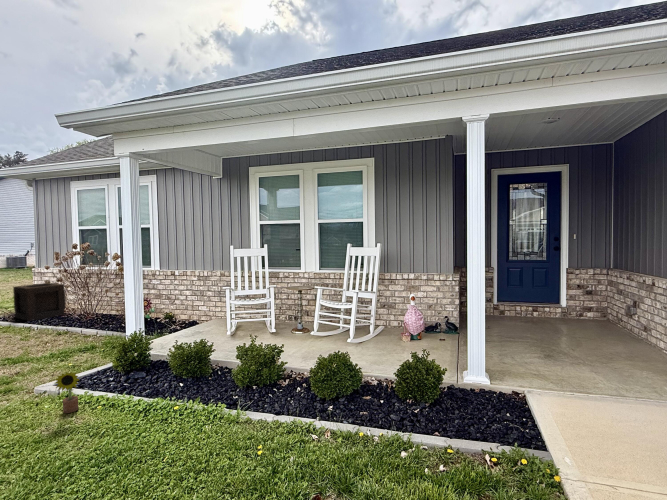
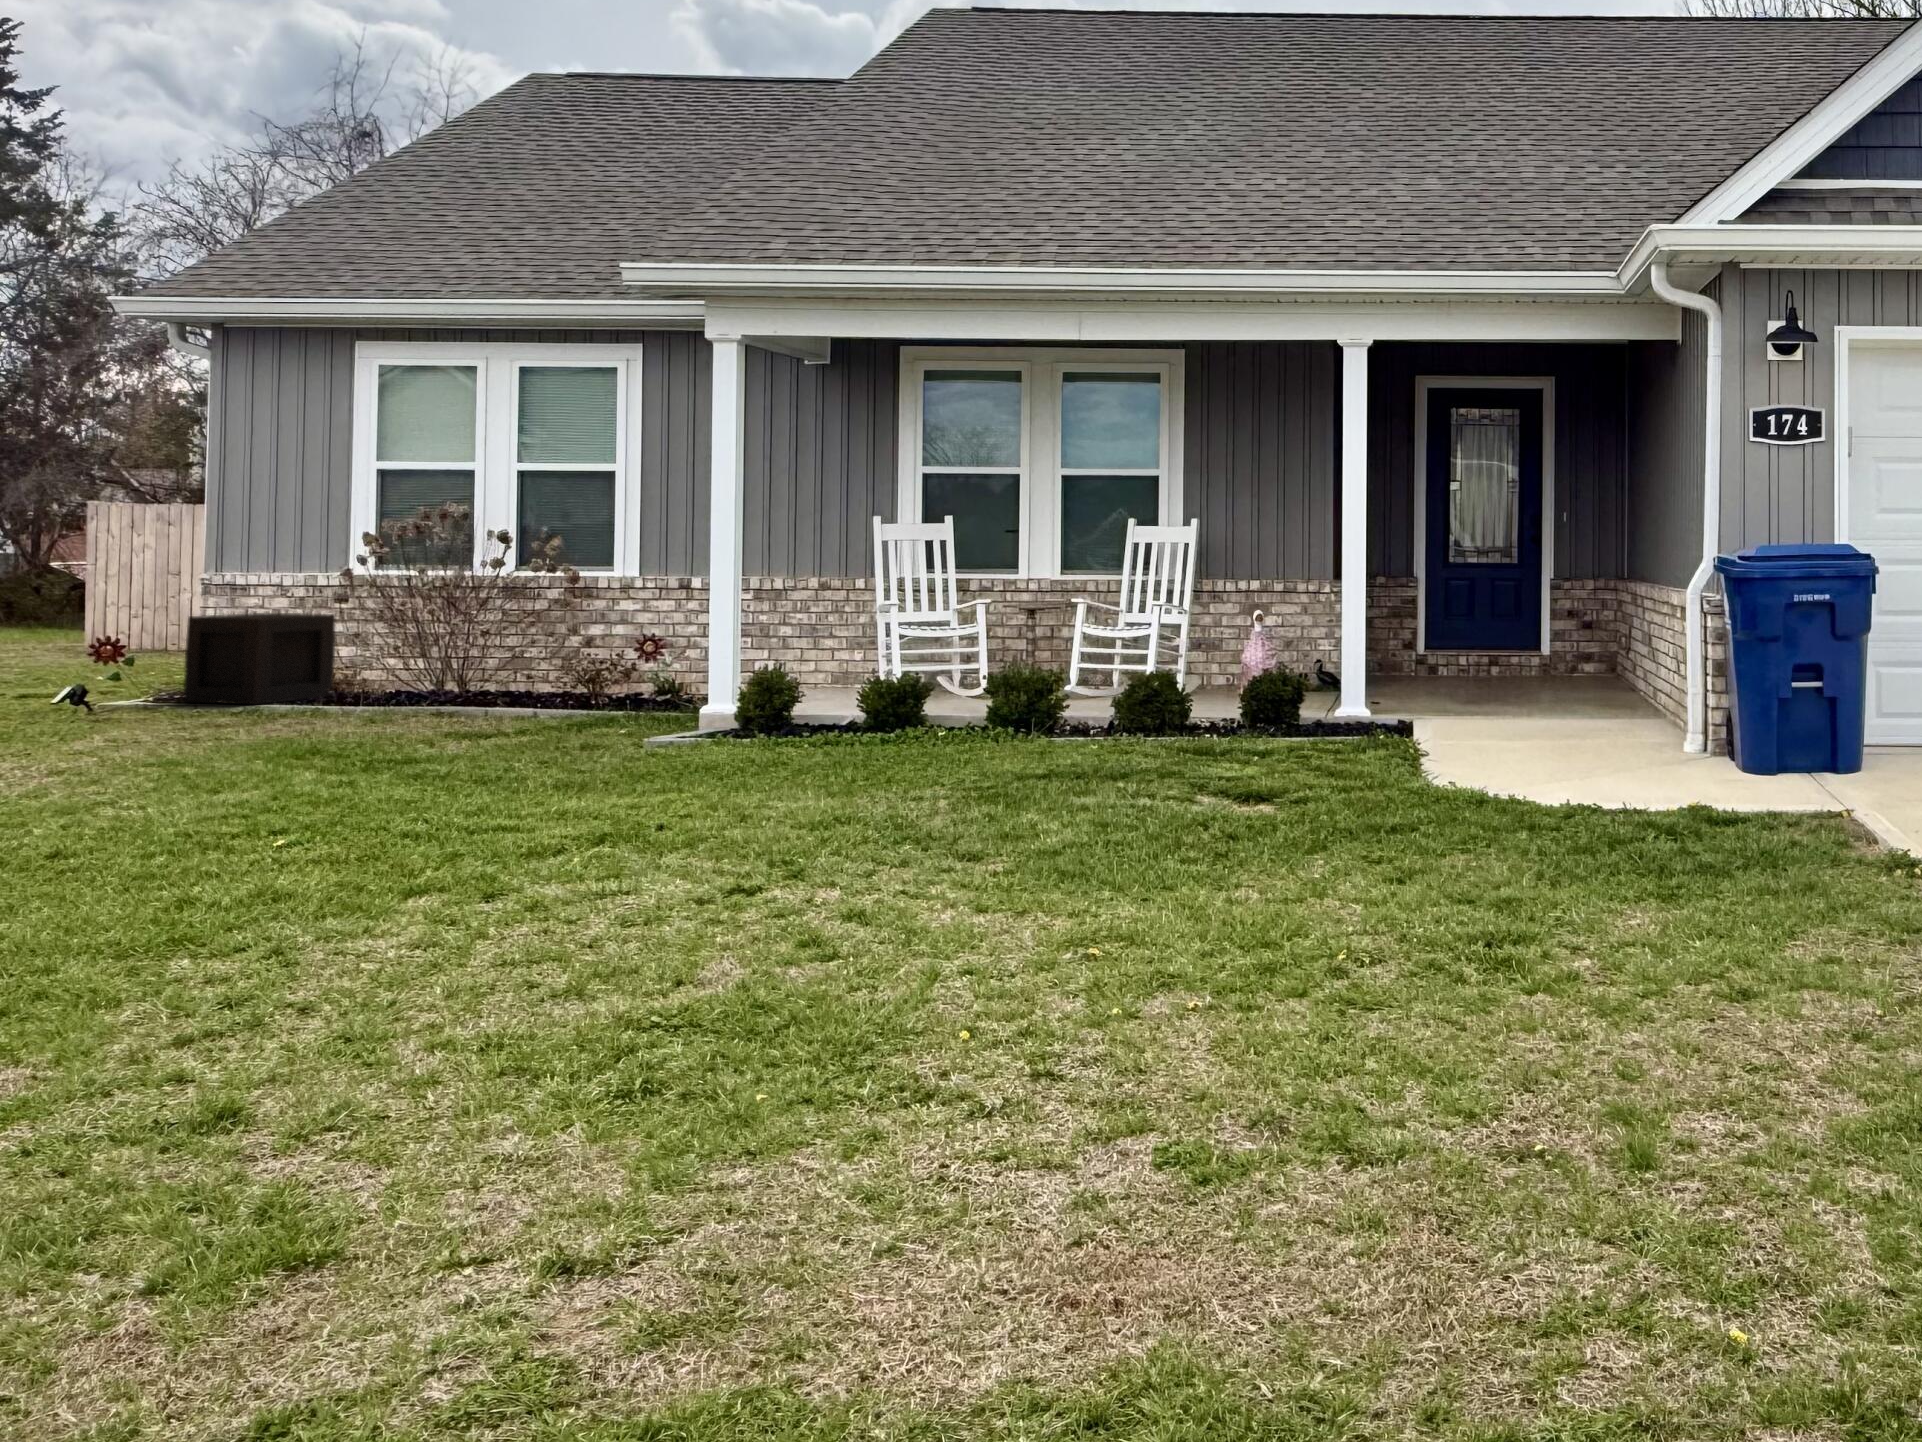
decorative plant: present [54,372,79,413] -> none [706,681,743,748]

